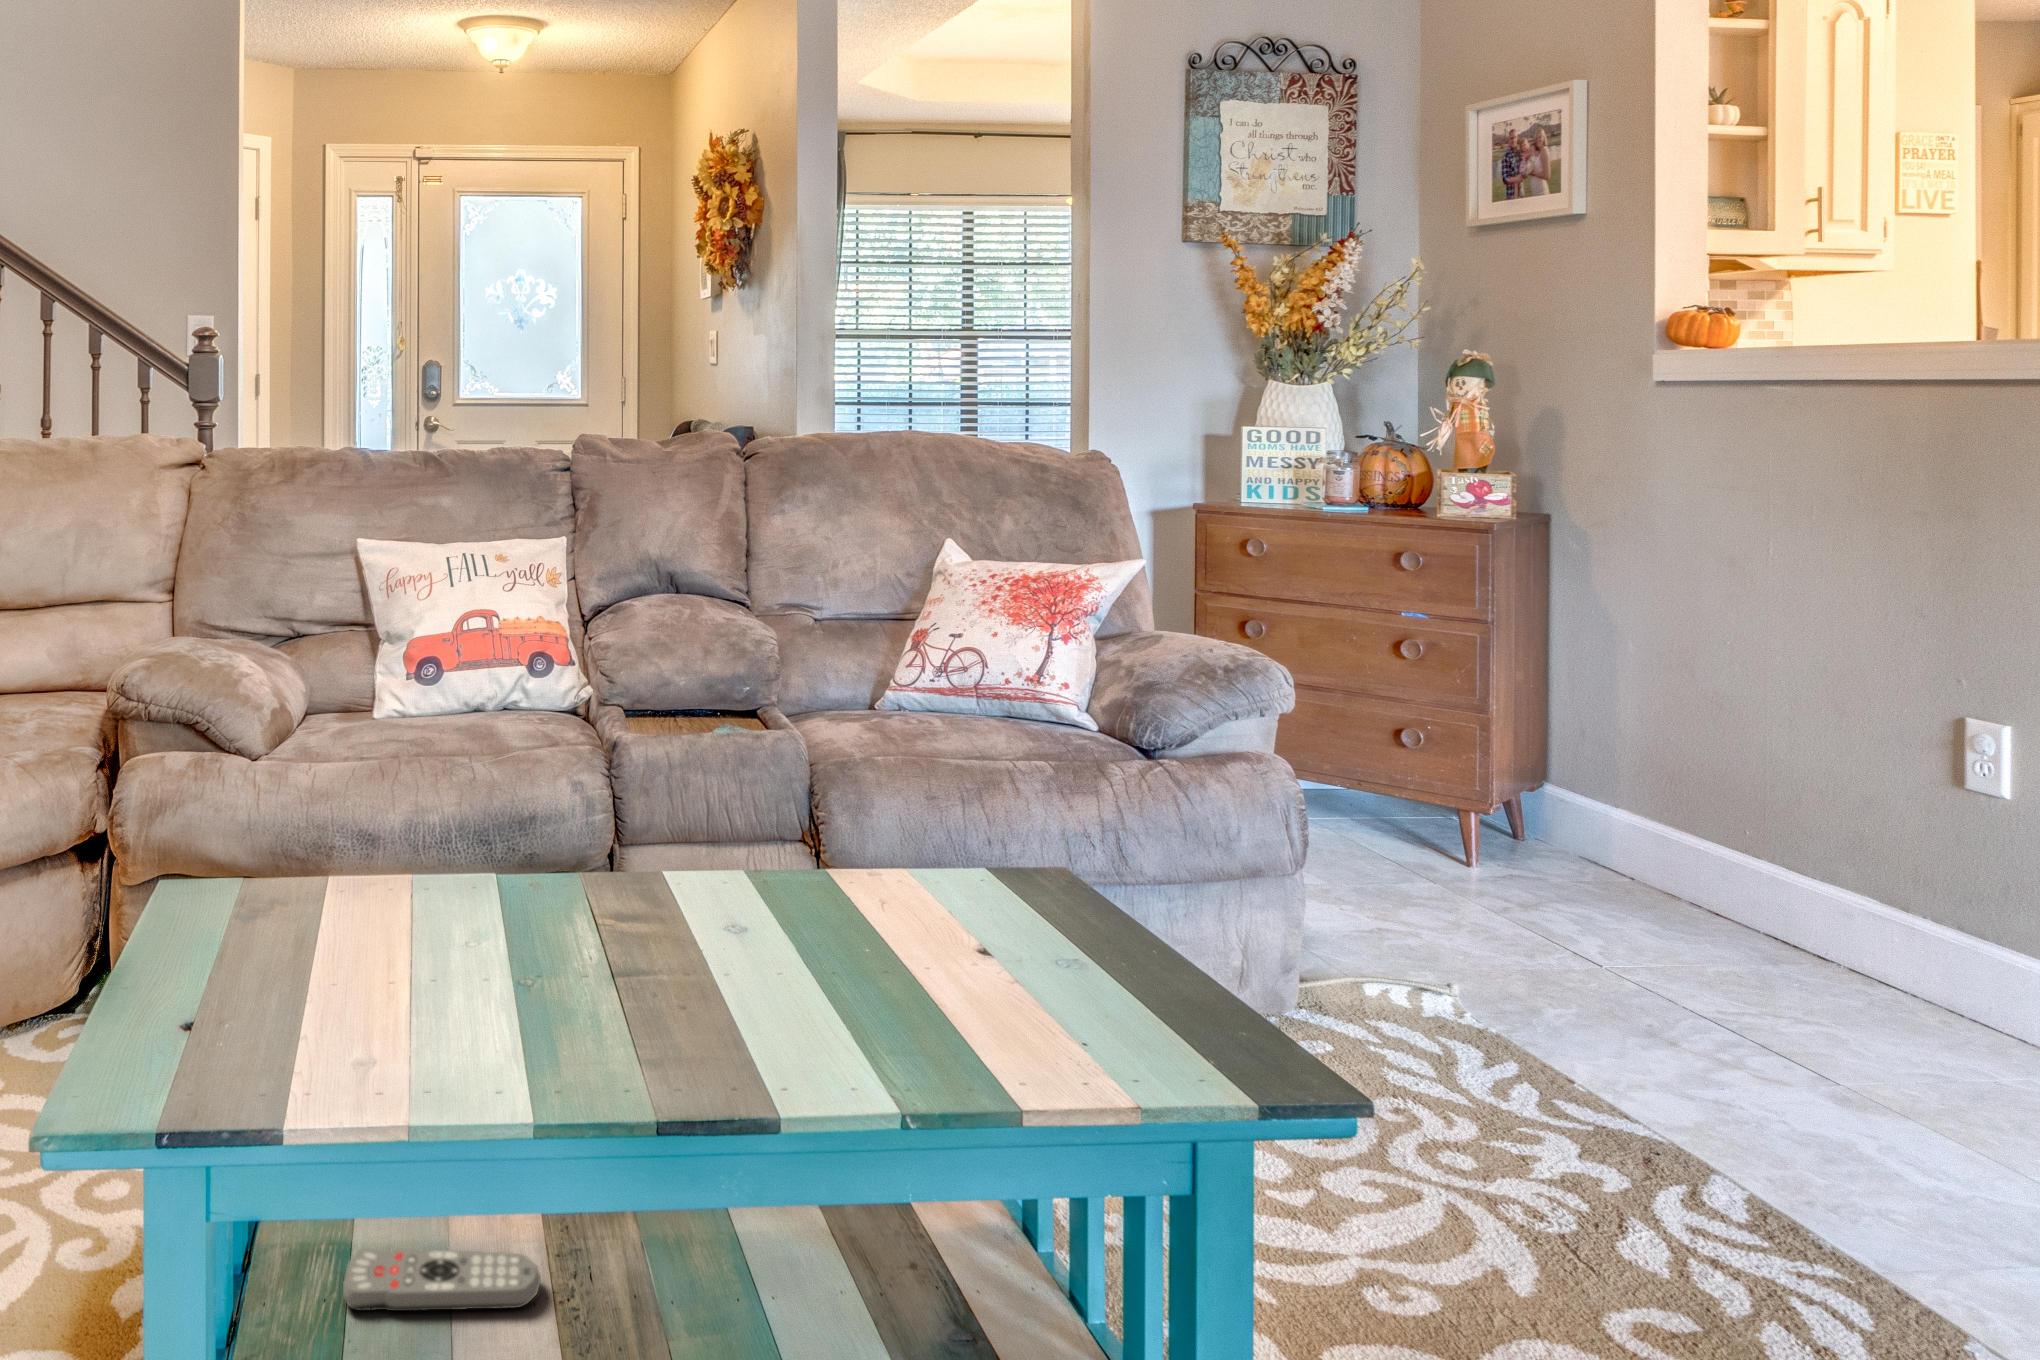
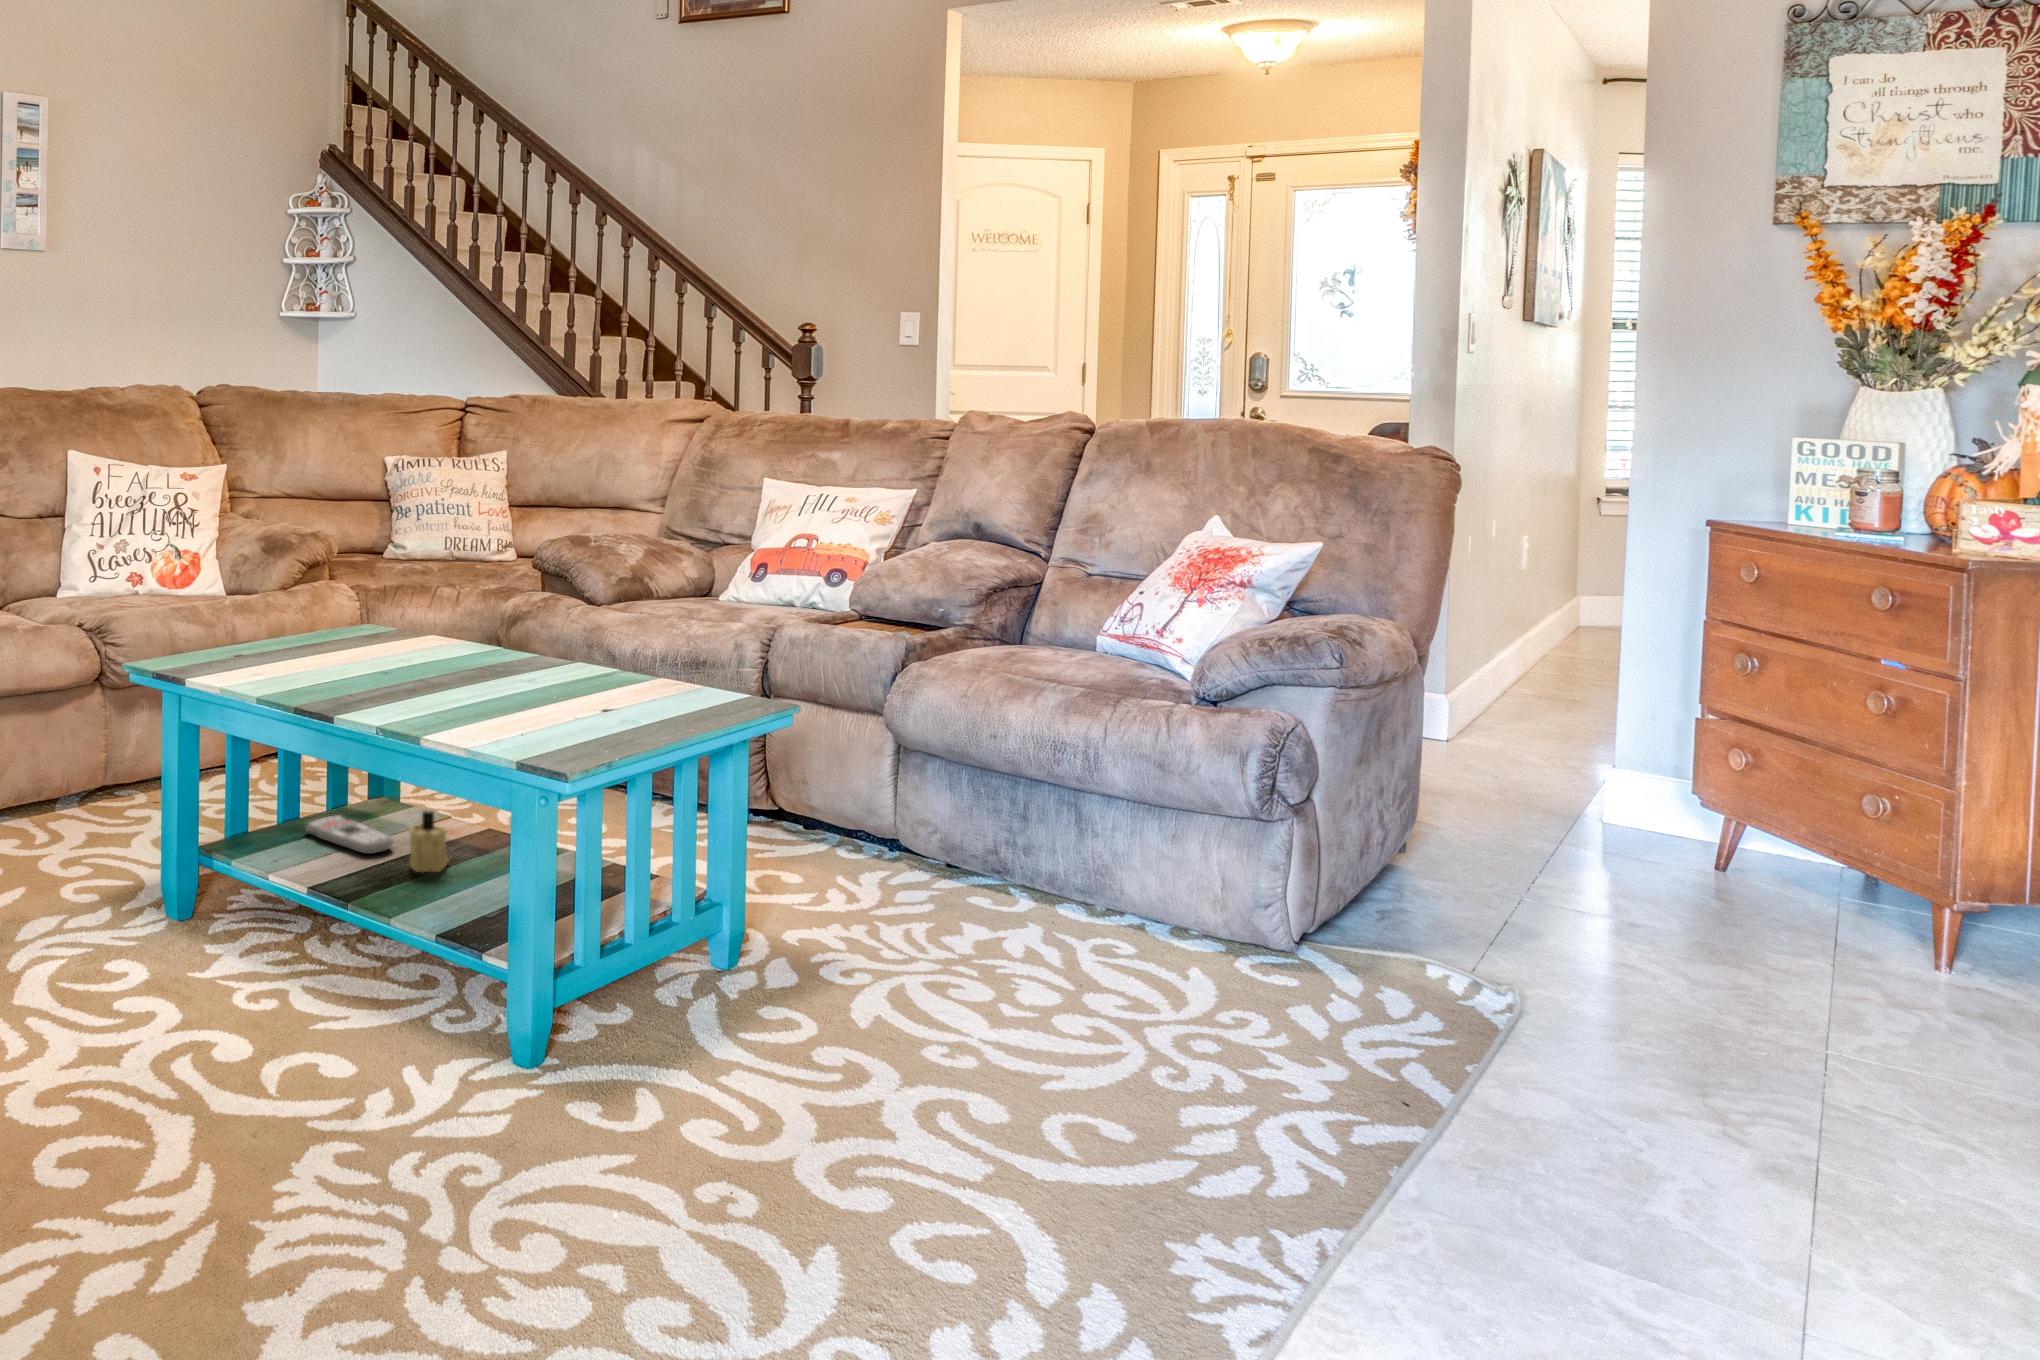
candle: none [604,1182,679,1303] -> present [409,811,449,872]

